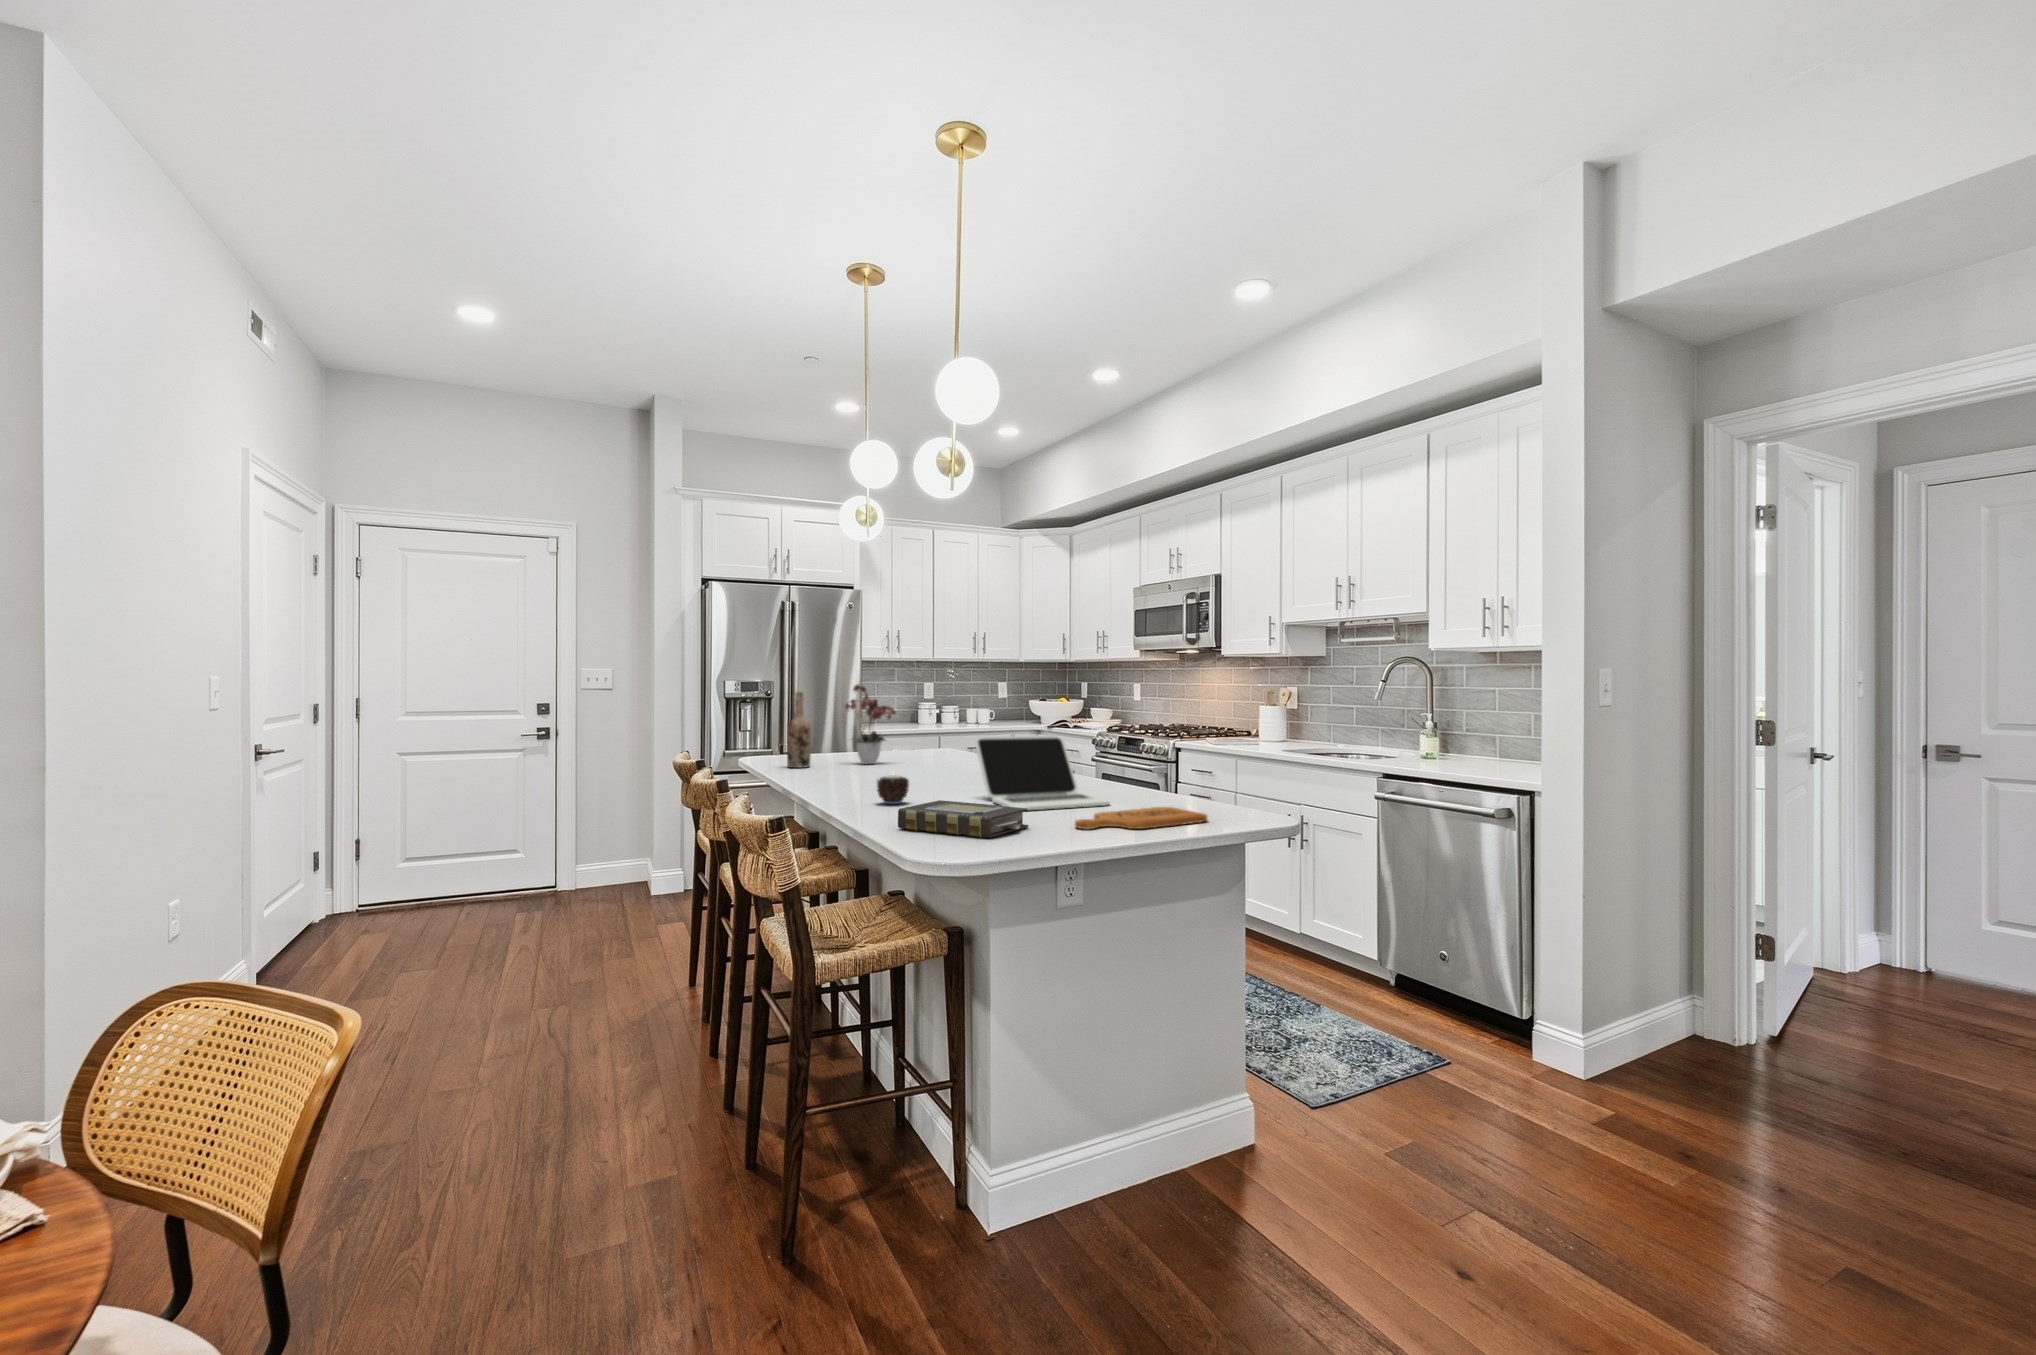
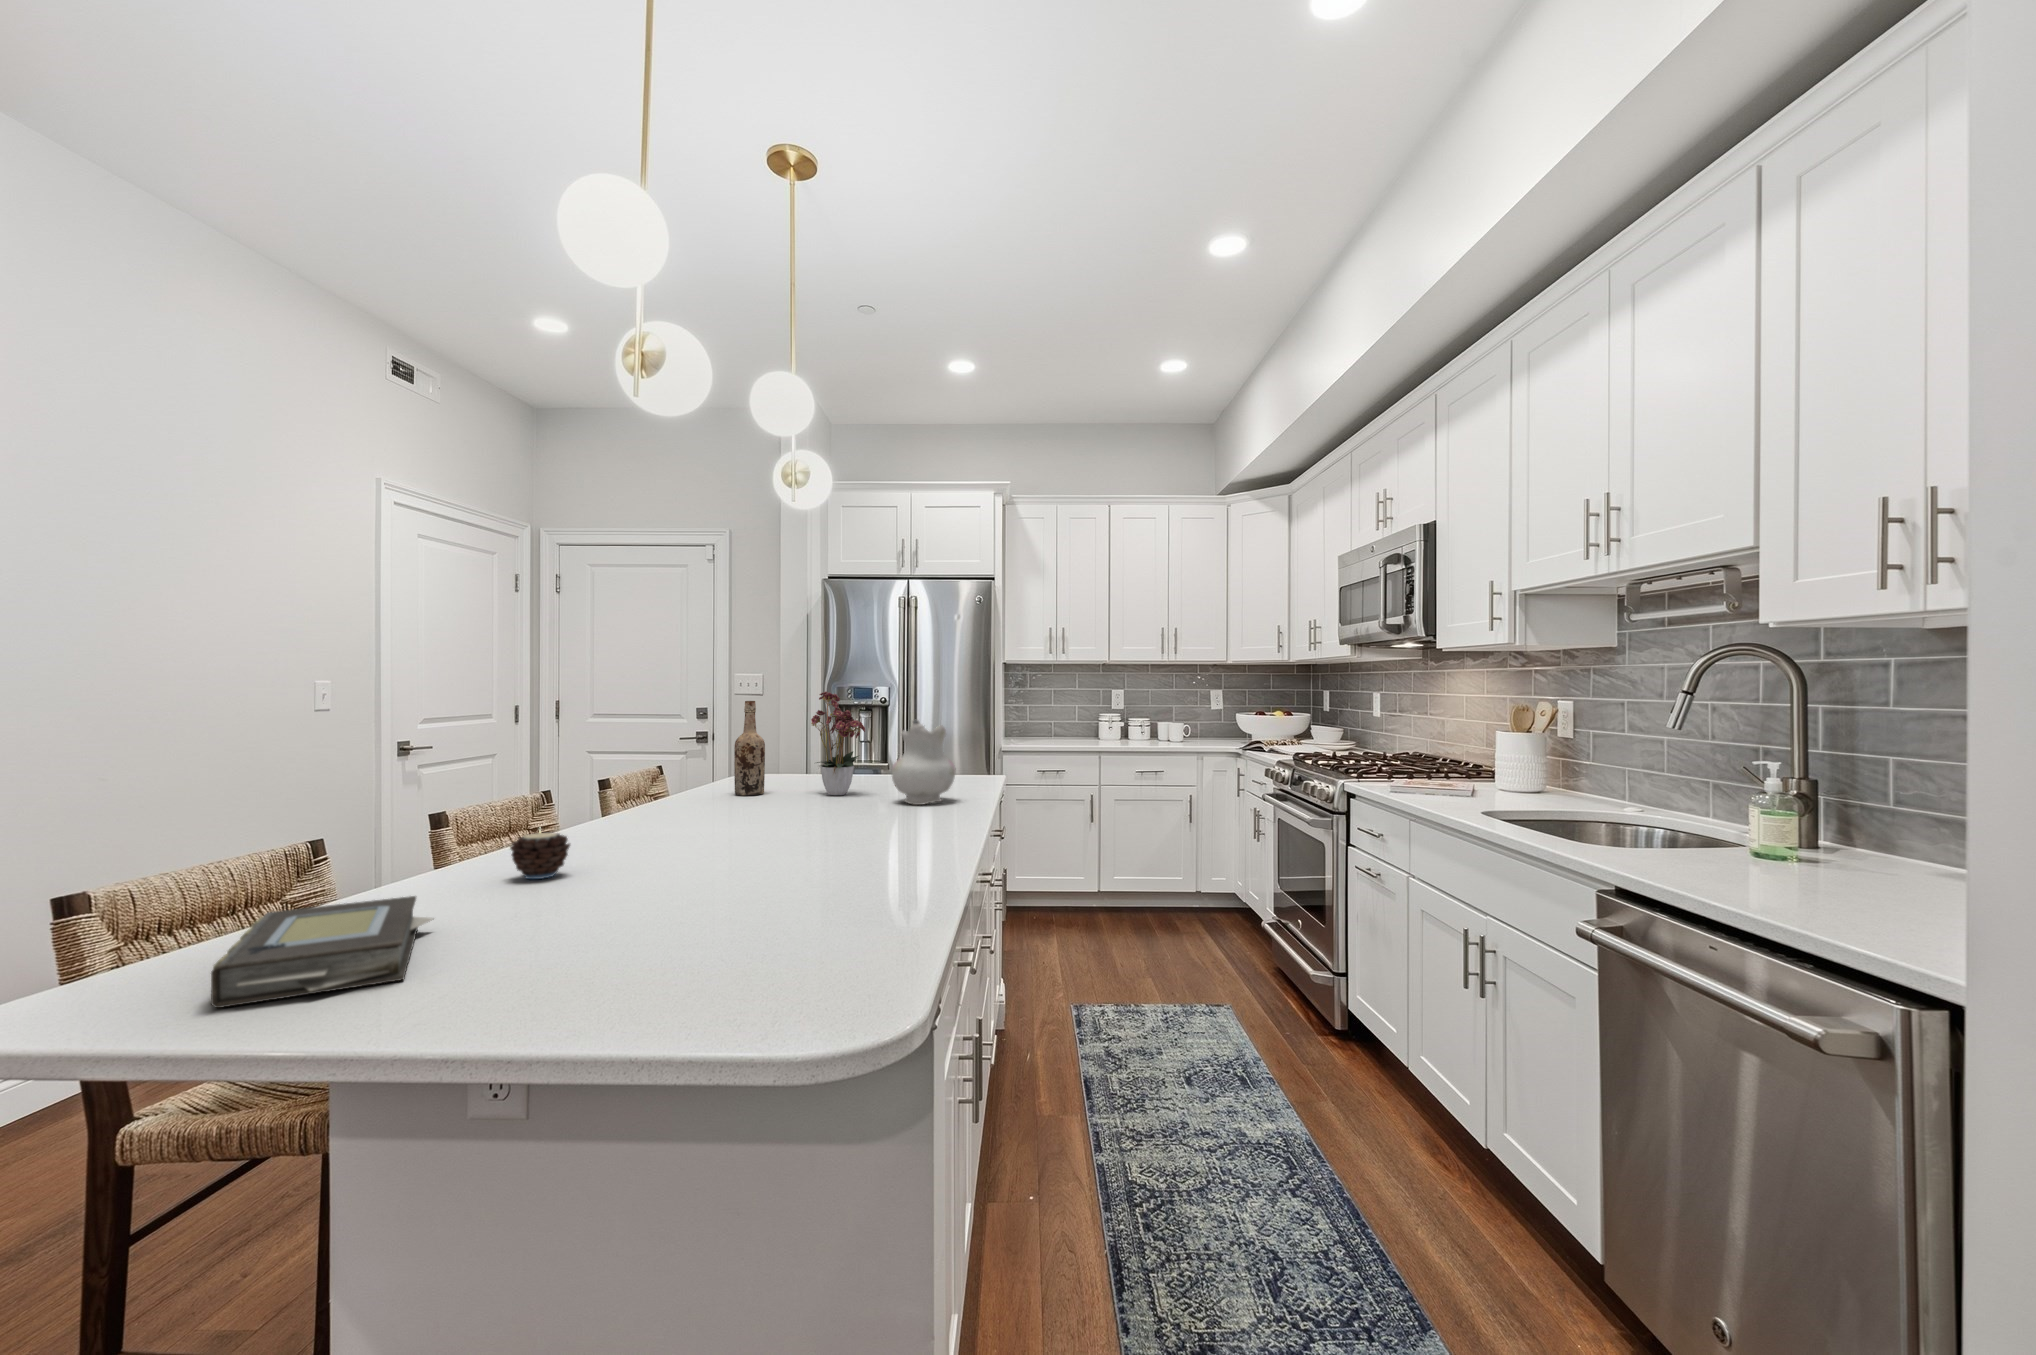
ceramic pitcher: none [928,704,975,765] -> present [892,720,956,805]
laptop: present [976,735,1110,810] -> none [587,779,839,928]
cutting board: present [1075,807,1207,829] -> none [434,958,766,1032]

